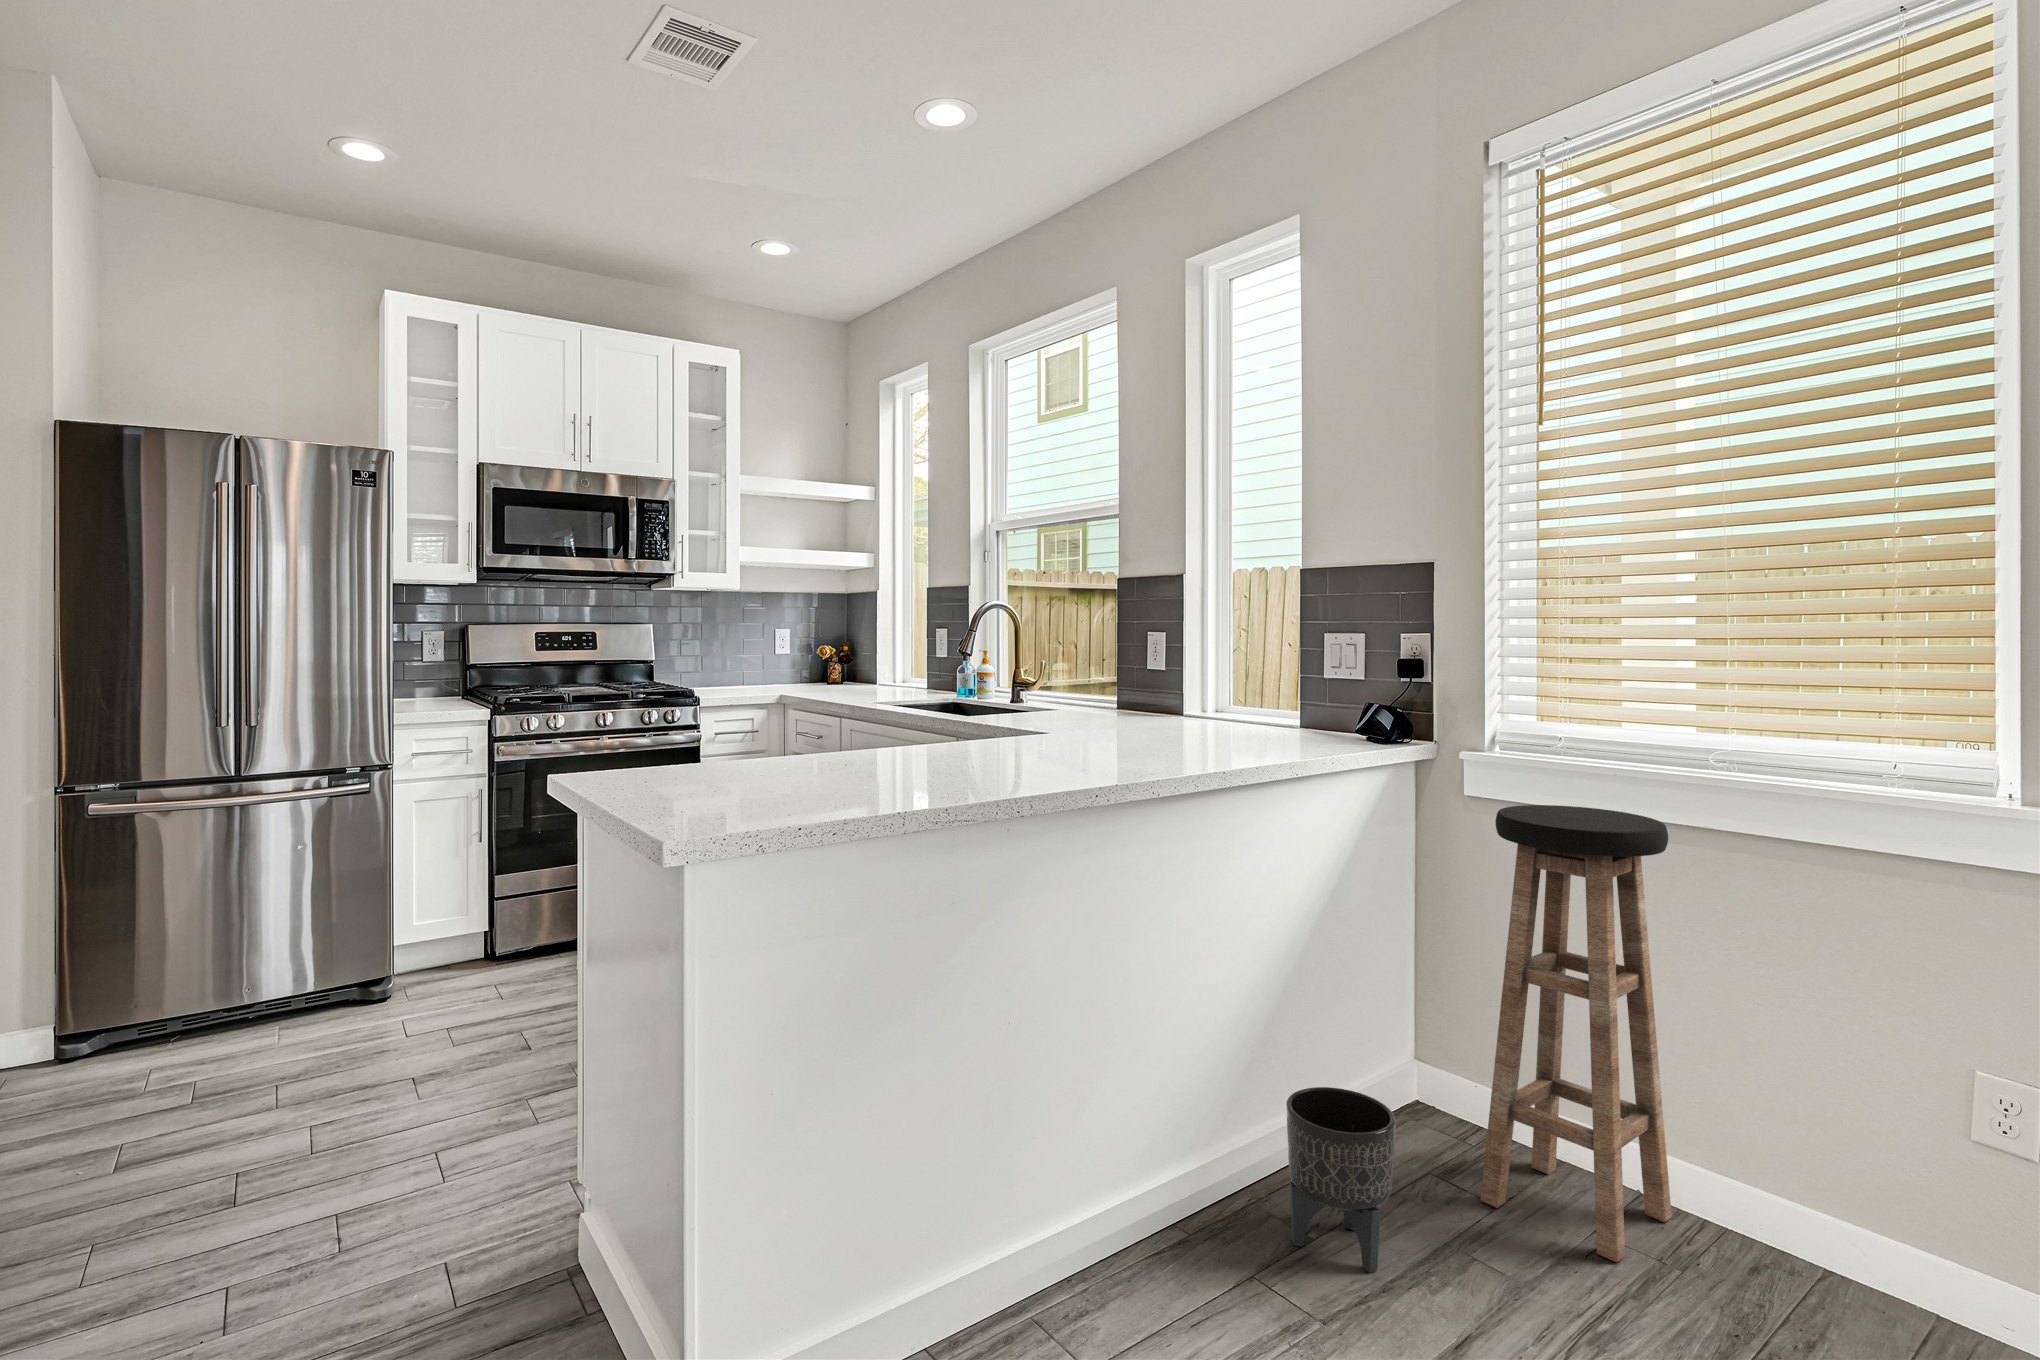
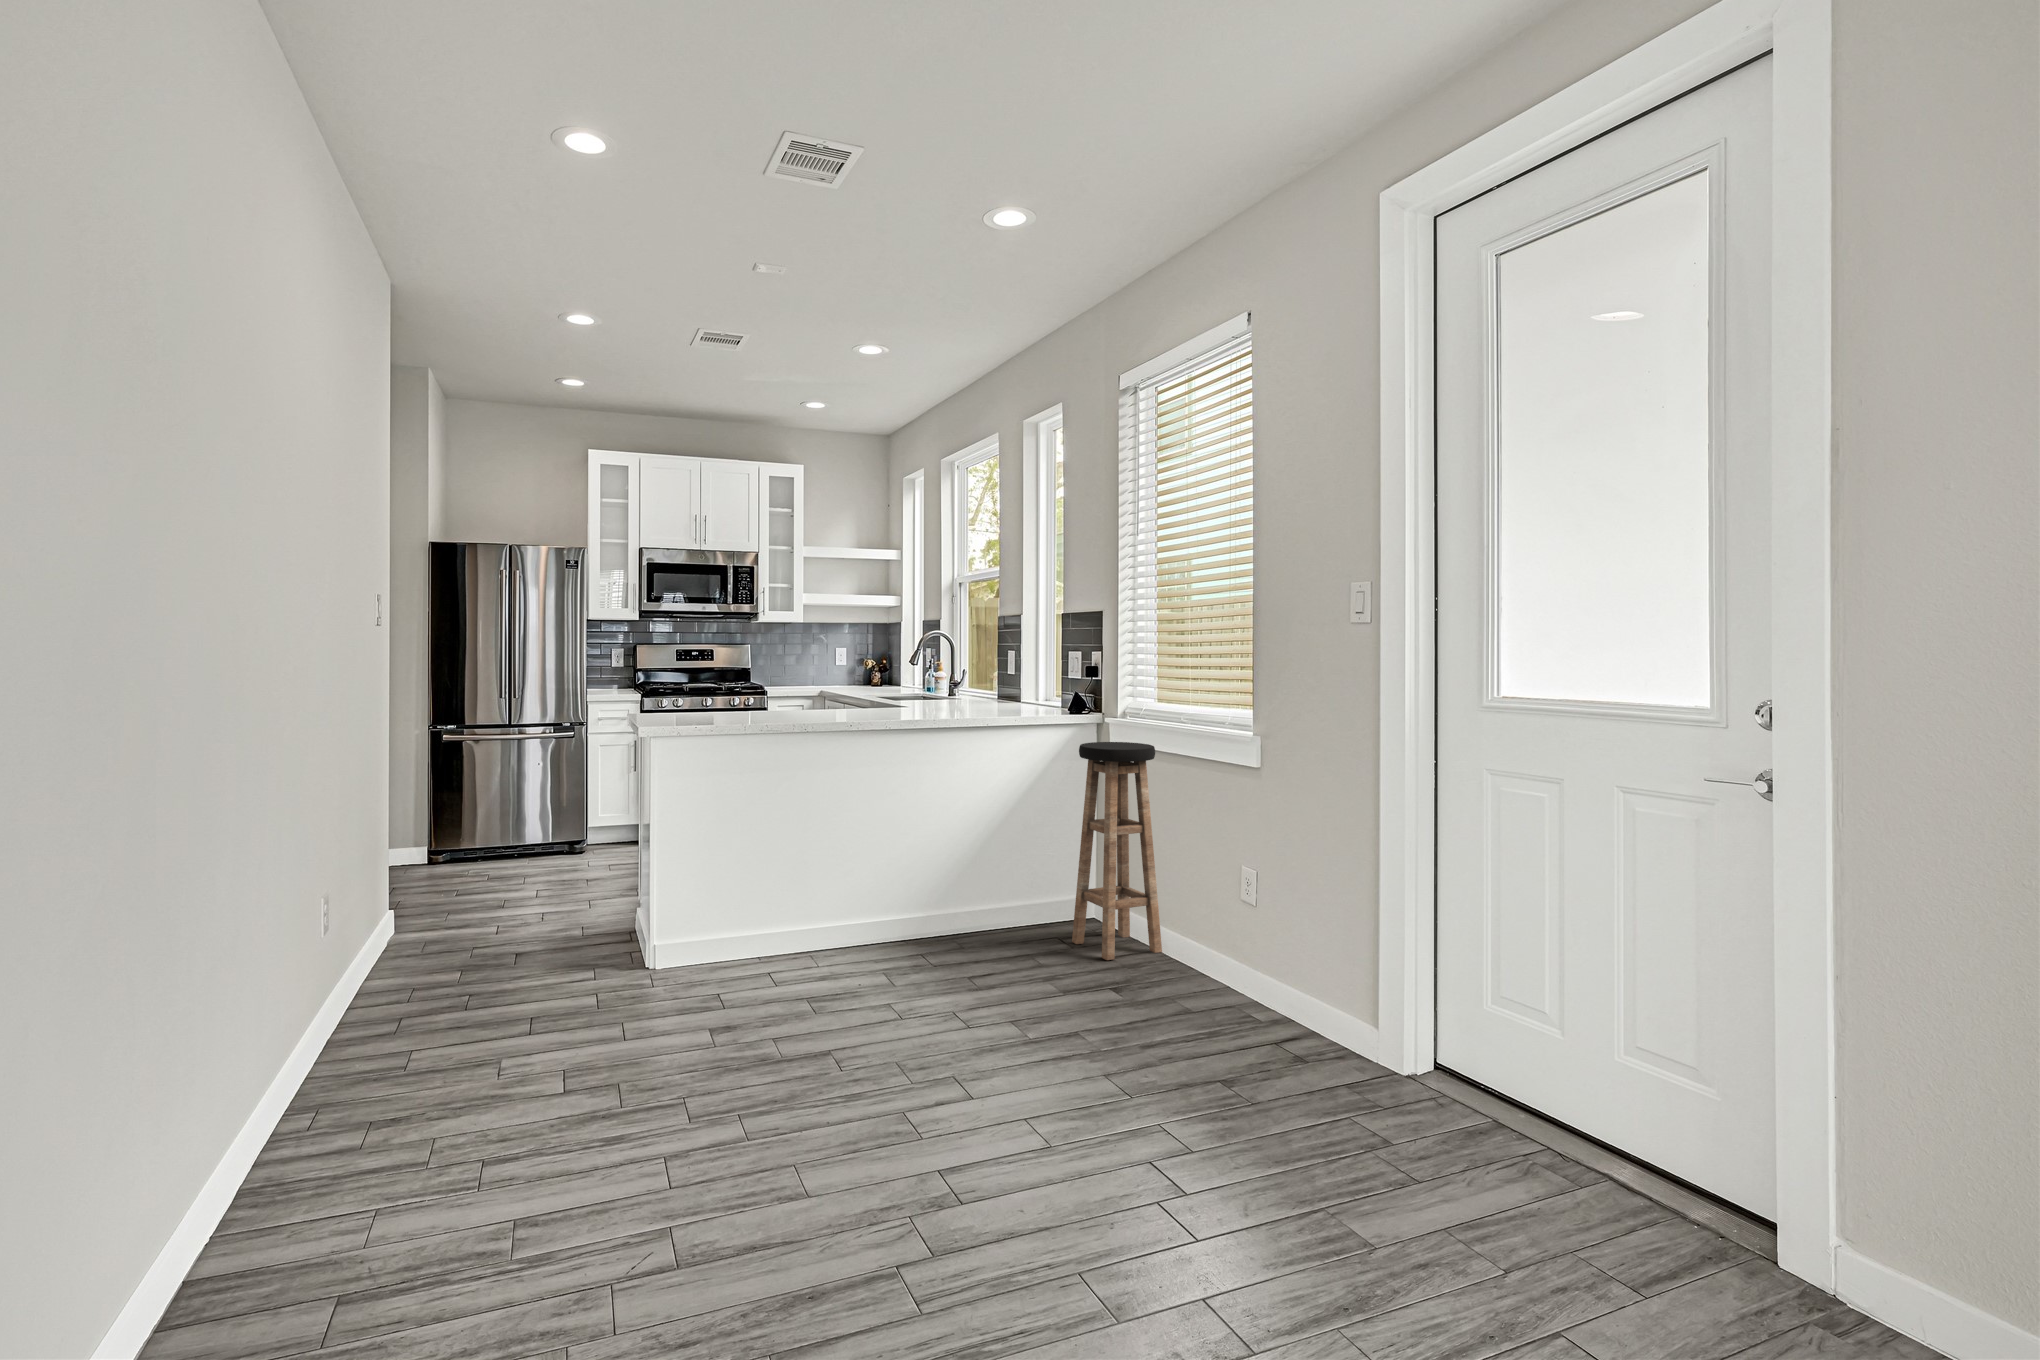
planter: present [1286,1087,1396,1273] -> none [956,876,1005,955]

